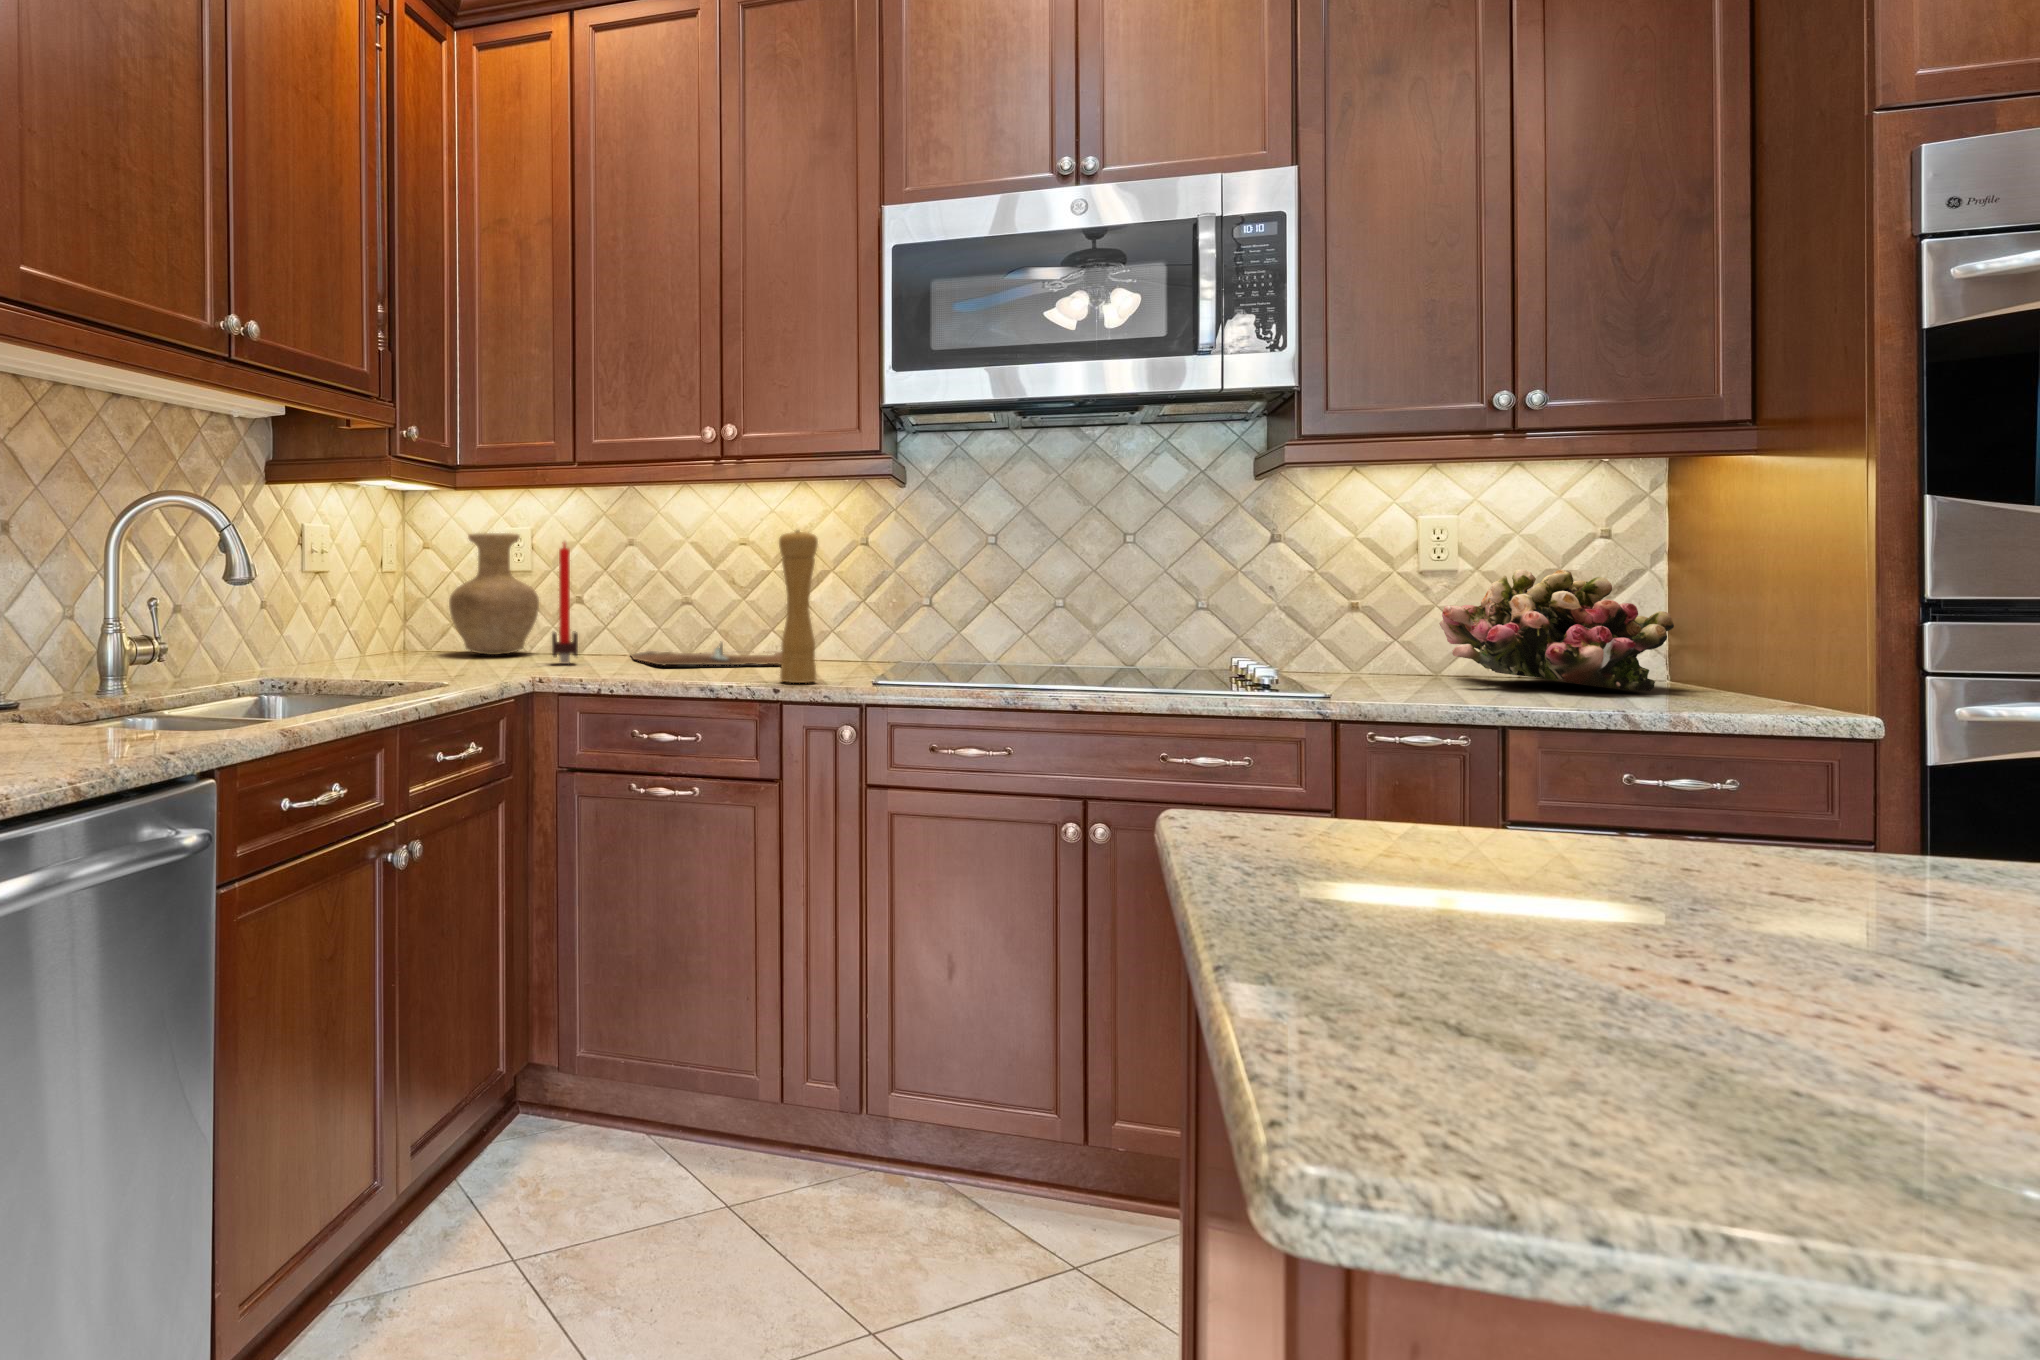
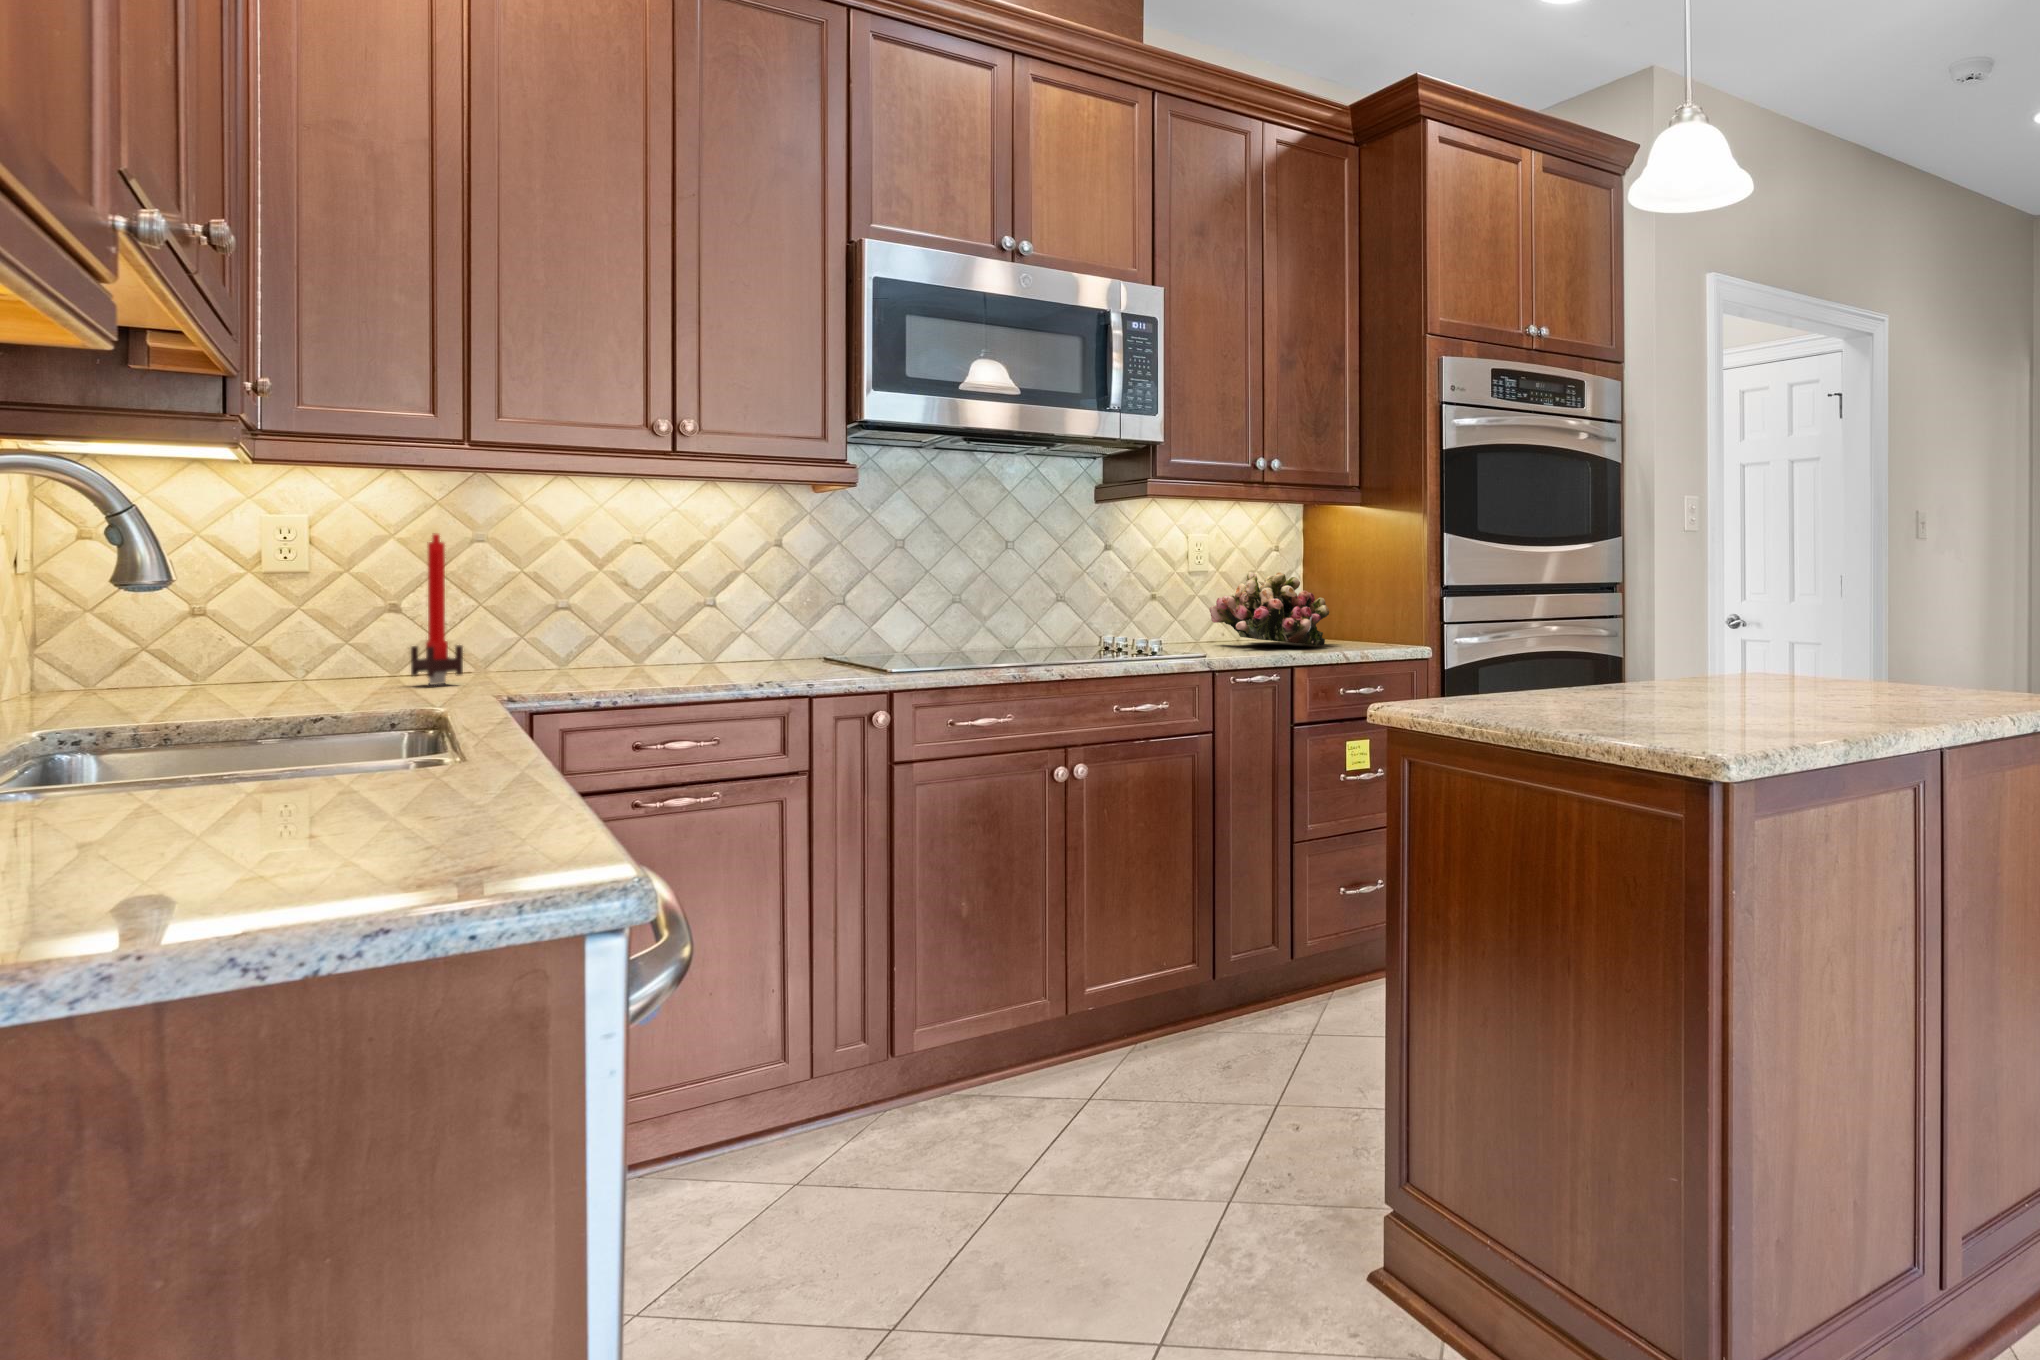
pepper mill: present [779,530,818,683] -> none [786,531,828,679]
vase: present [449,533,539,655] -> none [165,518,333,684]
cutting board: present [632,643,782,665] -> none [475,648,731,677]

